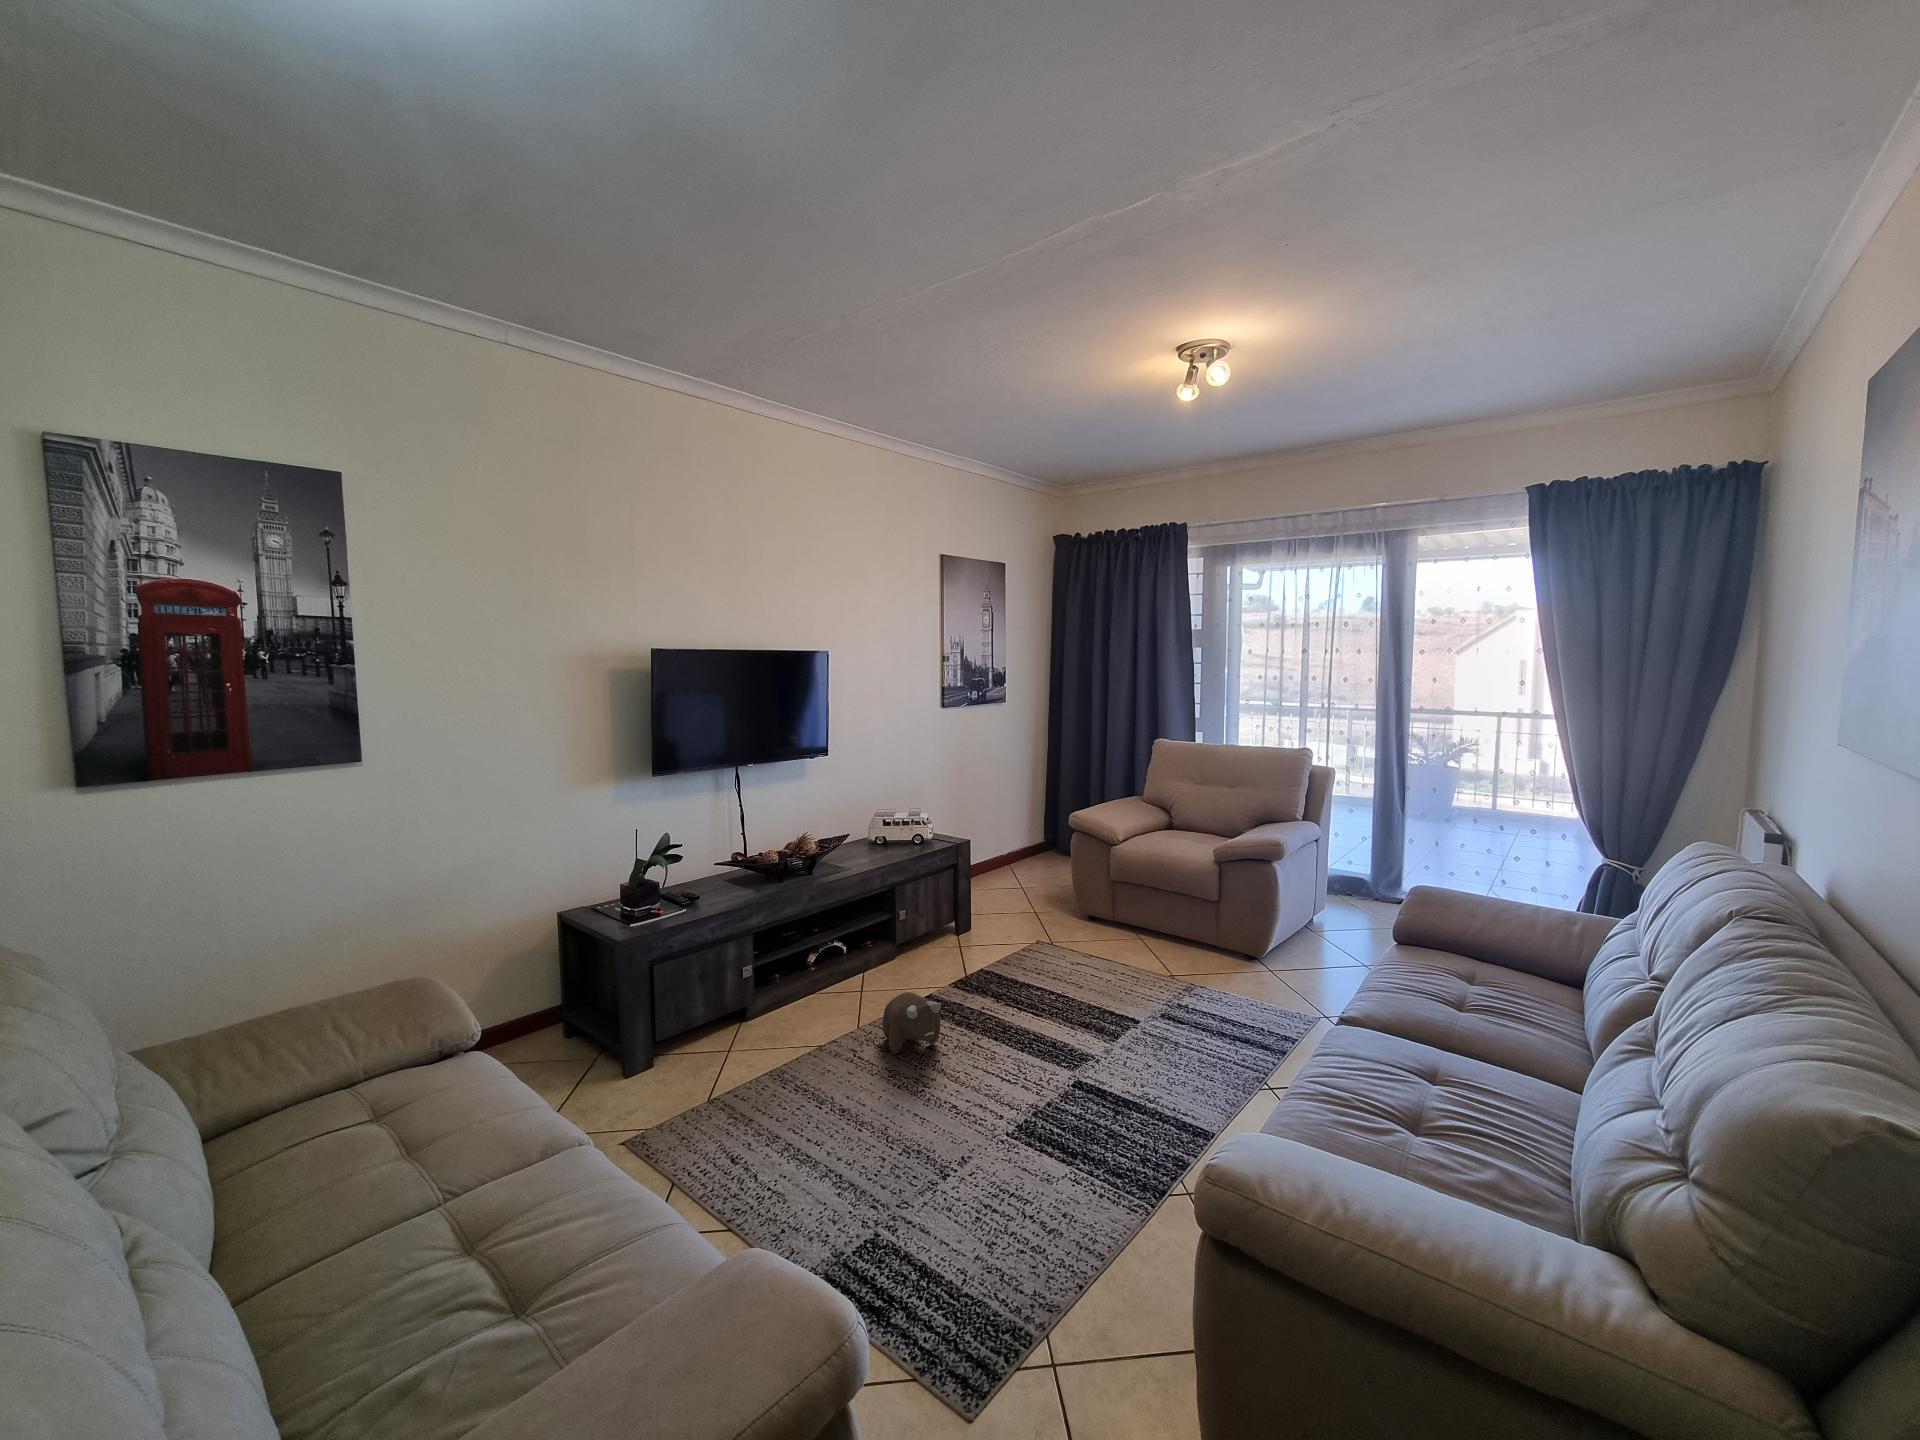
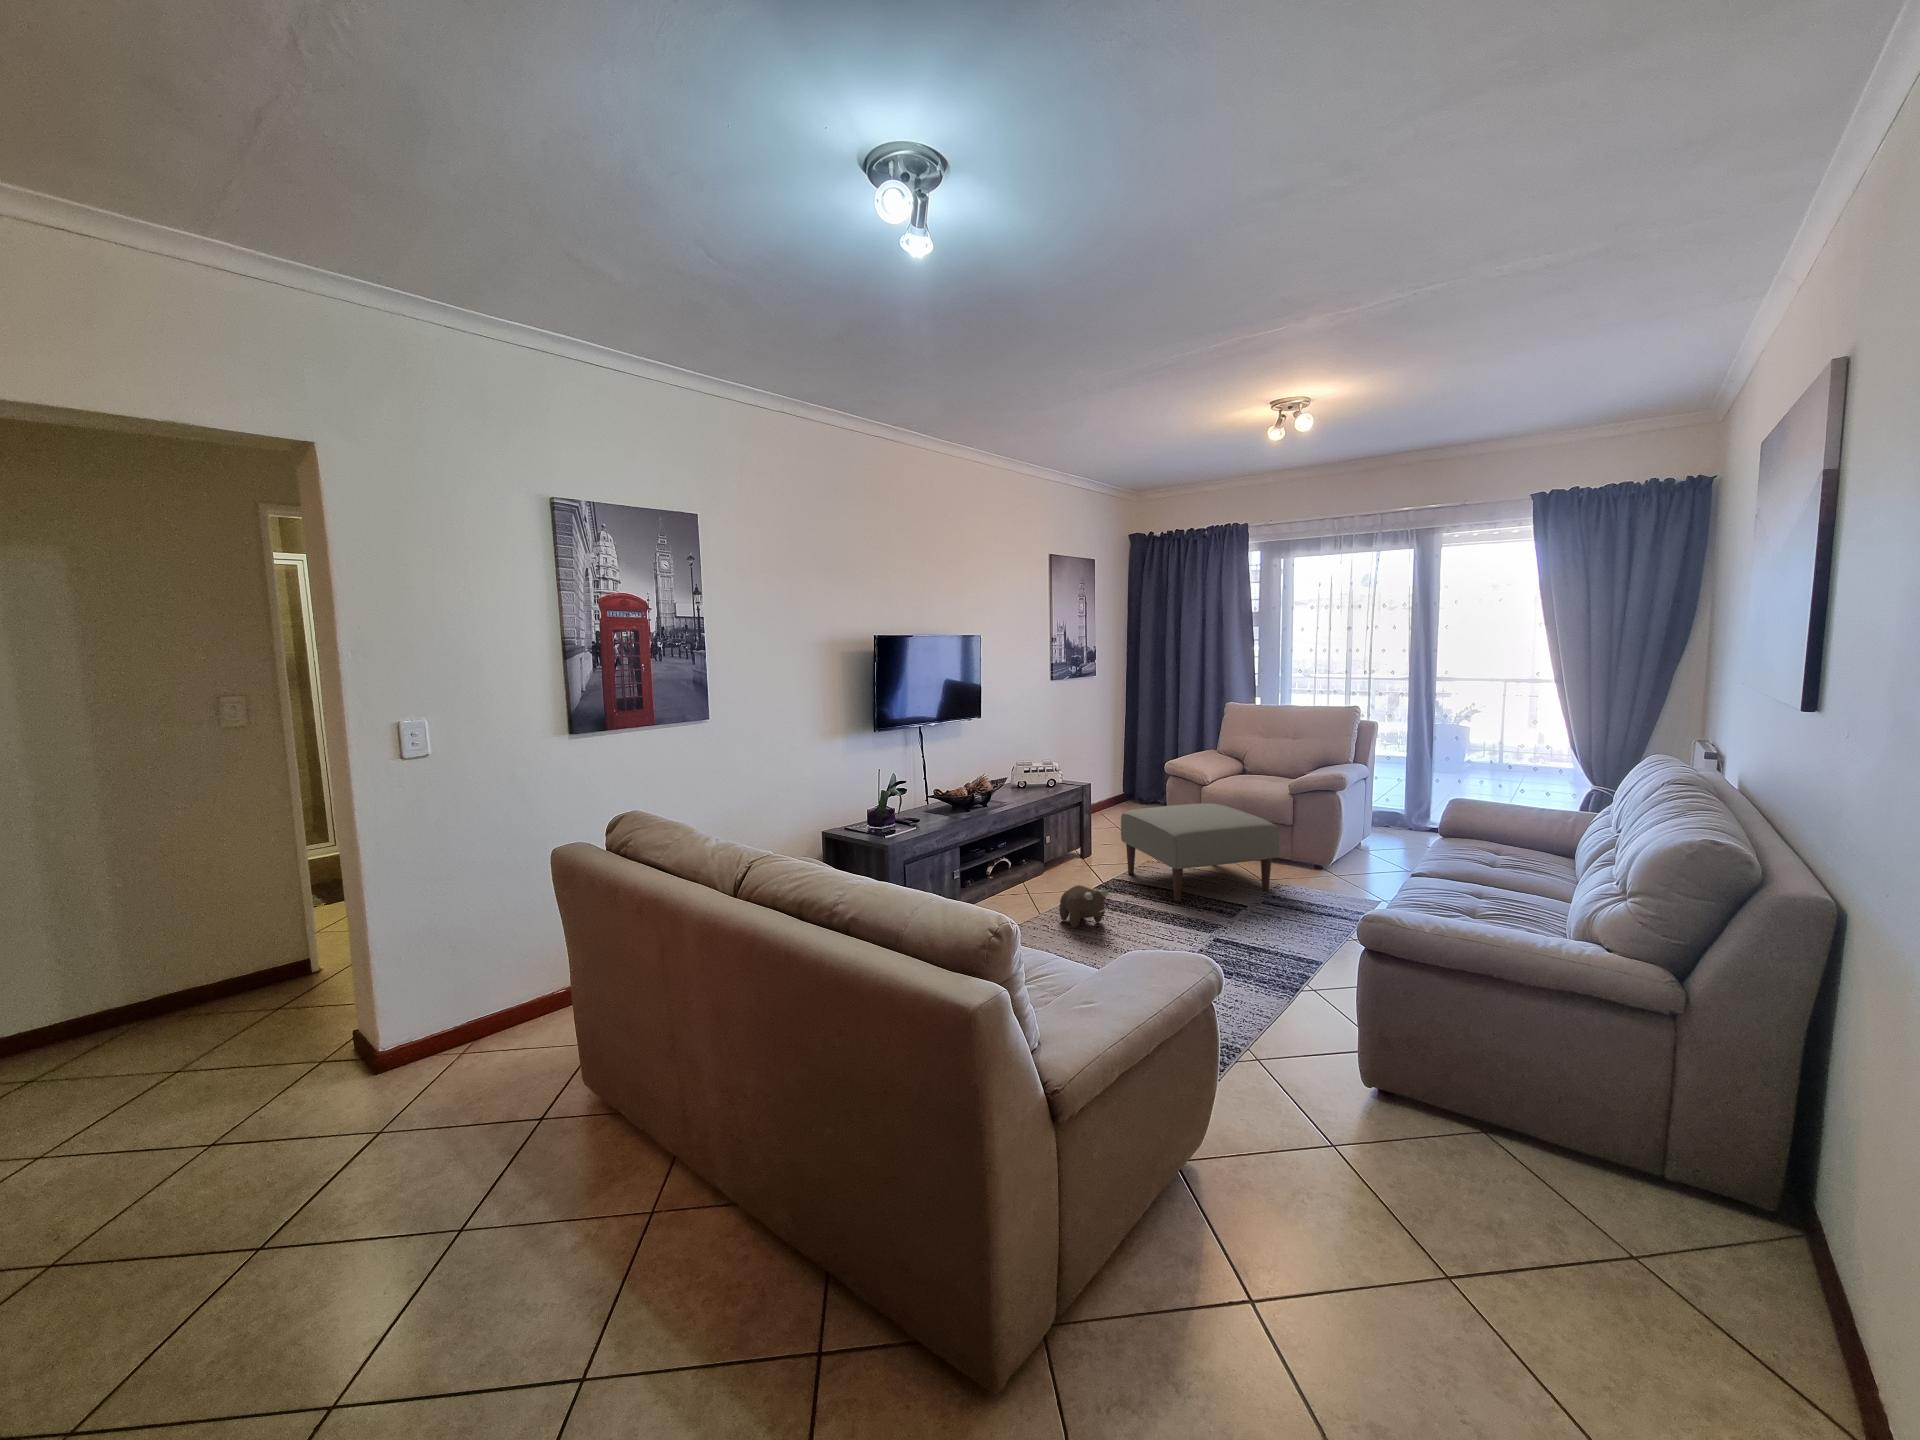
ottoman: none [999,871,1191,1010] -> present [1121,803,1279,902]

